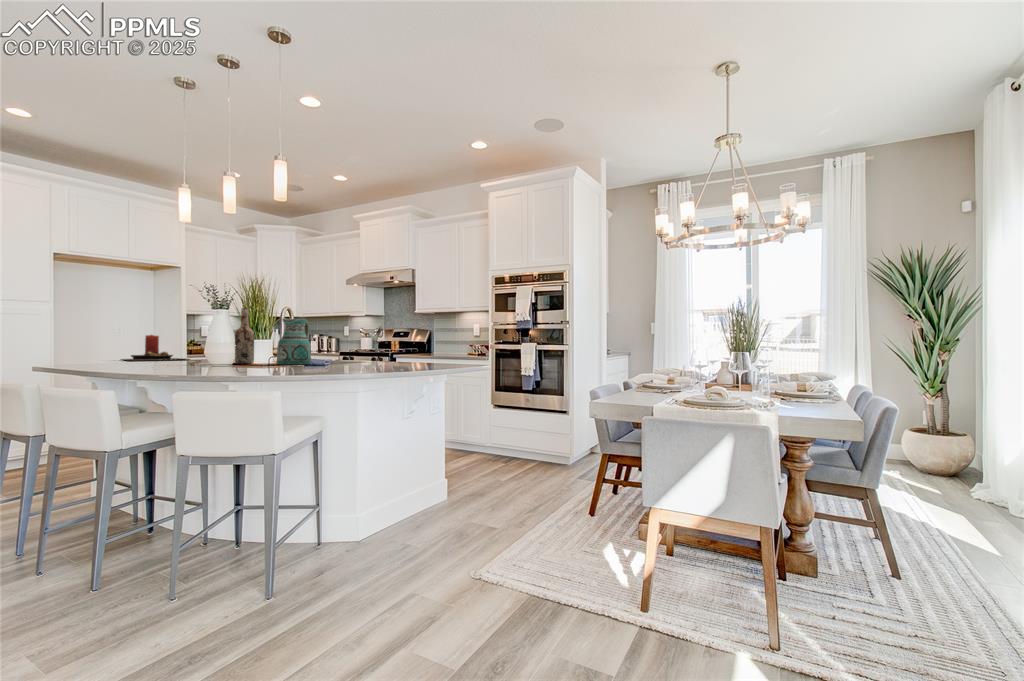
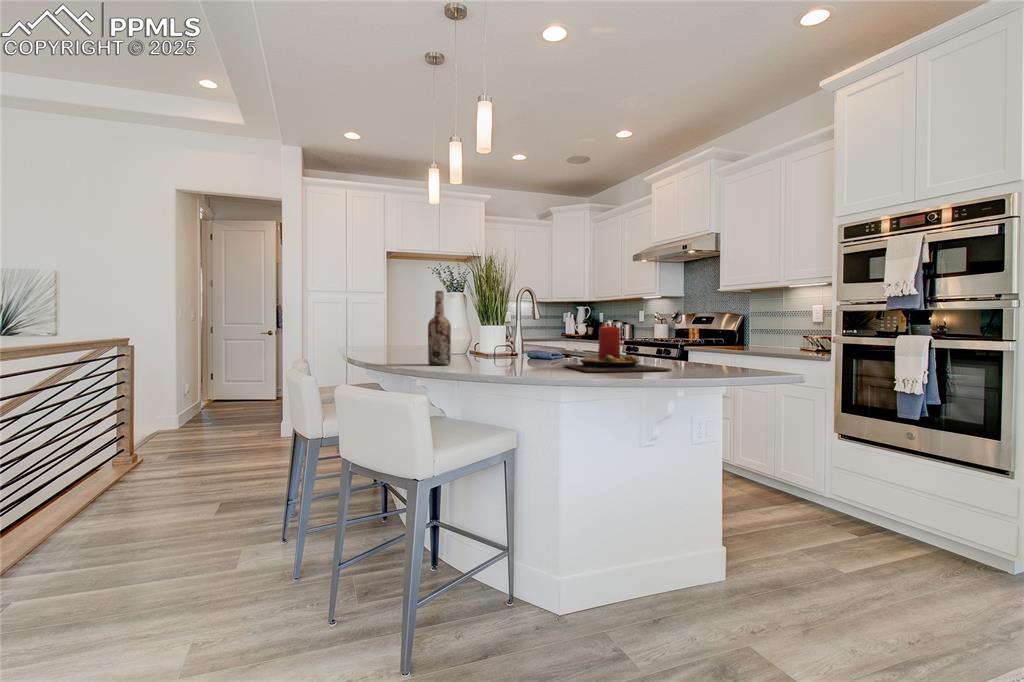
ceramic pitcher: present [277,318,311,365] -> none [463,302,513,371]
candle: present [121,335,190,361] -> present [563,325,671,372]

